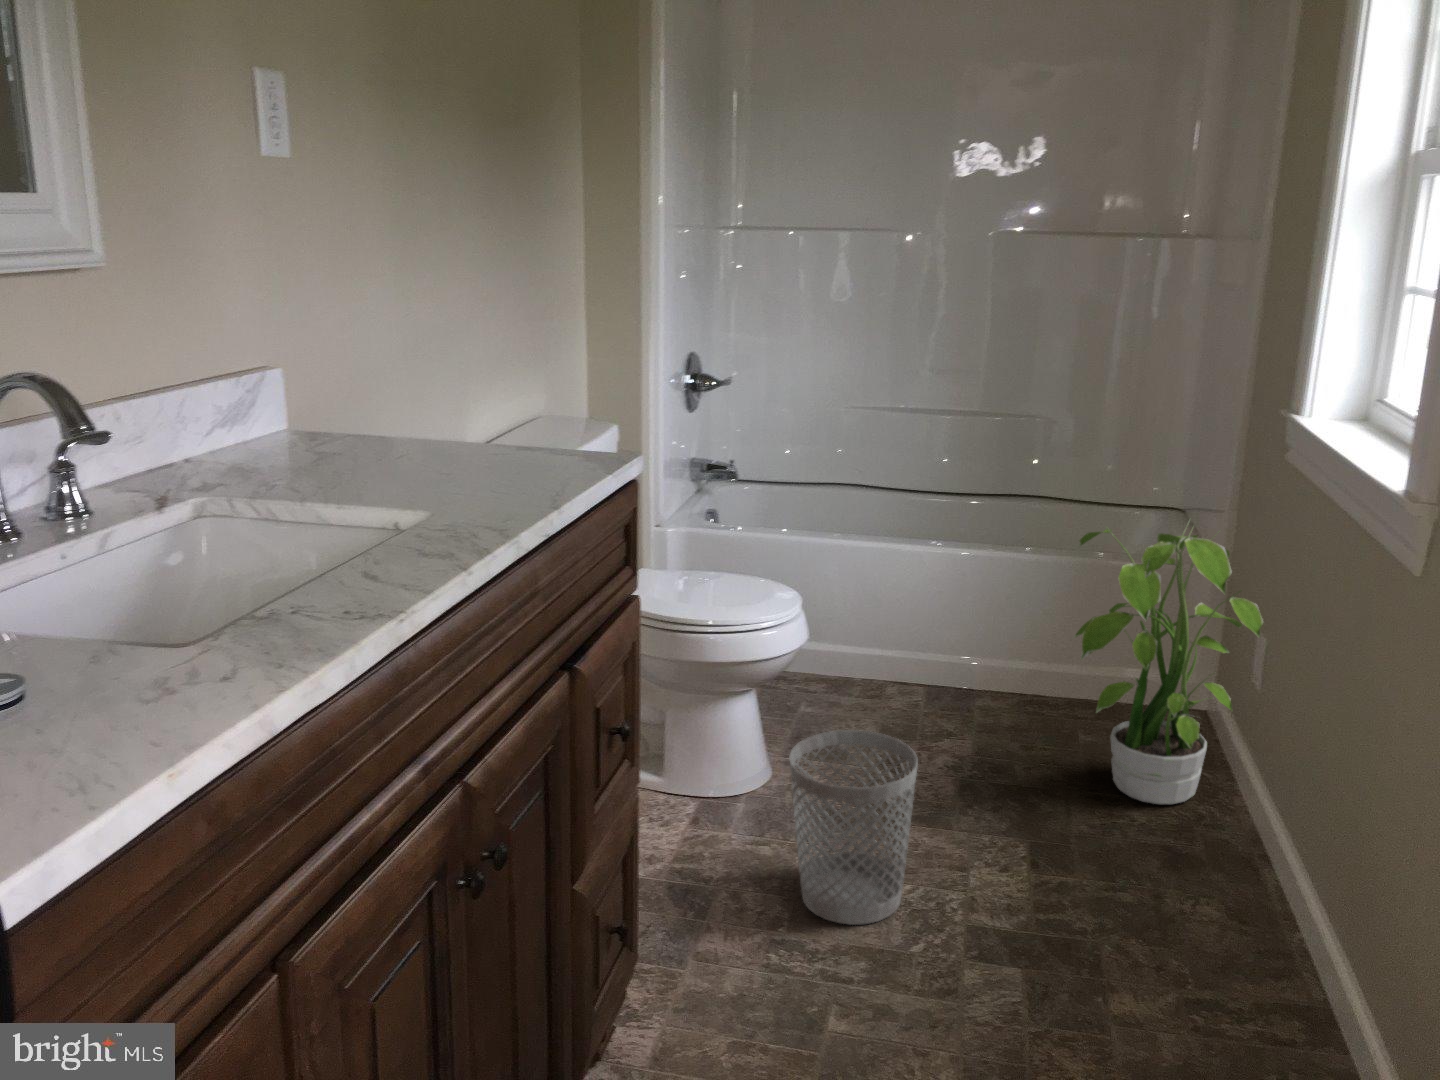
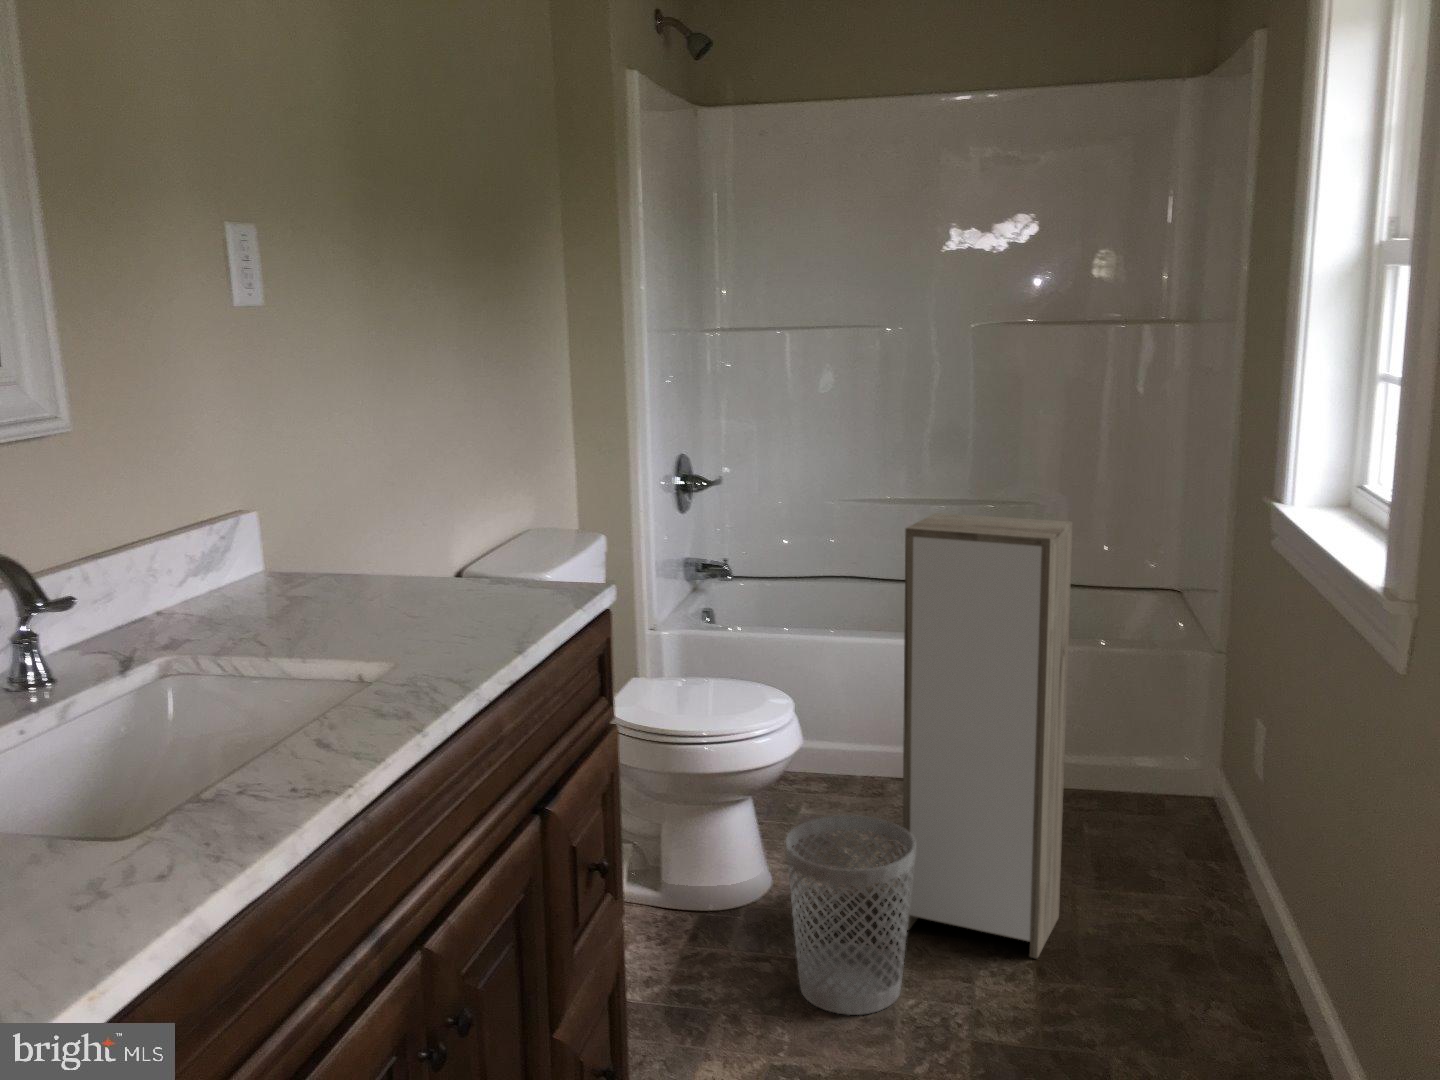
storage cabinet: none [903,426,1085,869] -> present [902,513,1072,958]
potted plant: present [1073,522,1263,804] -> none [1064,605,1256,894]

